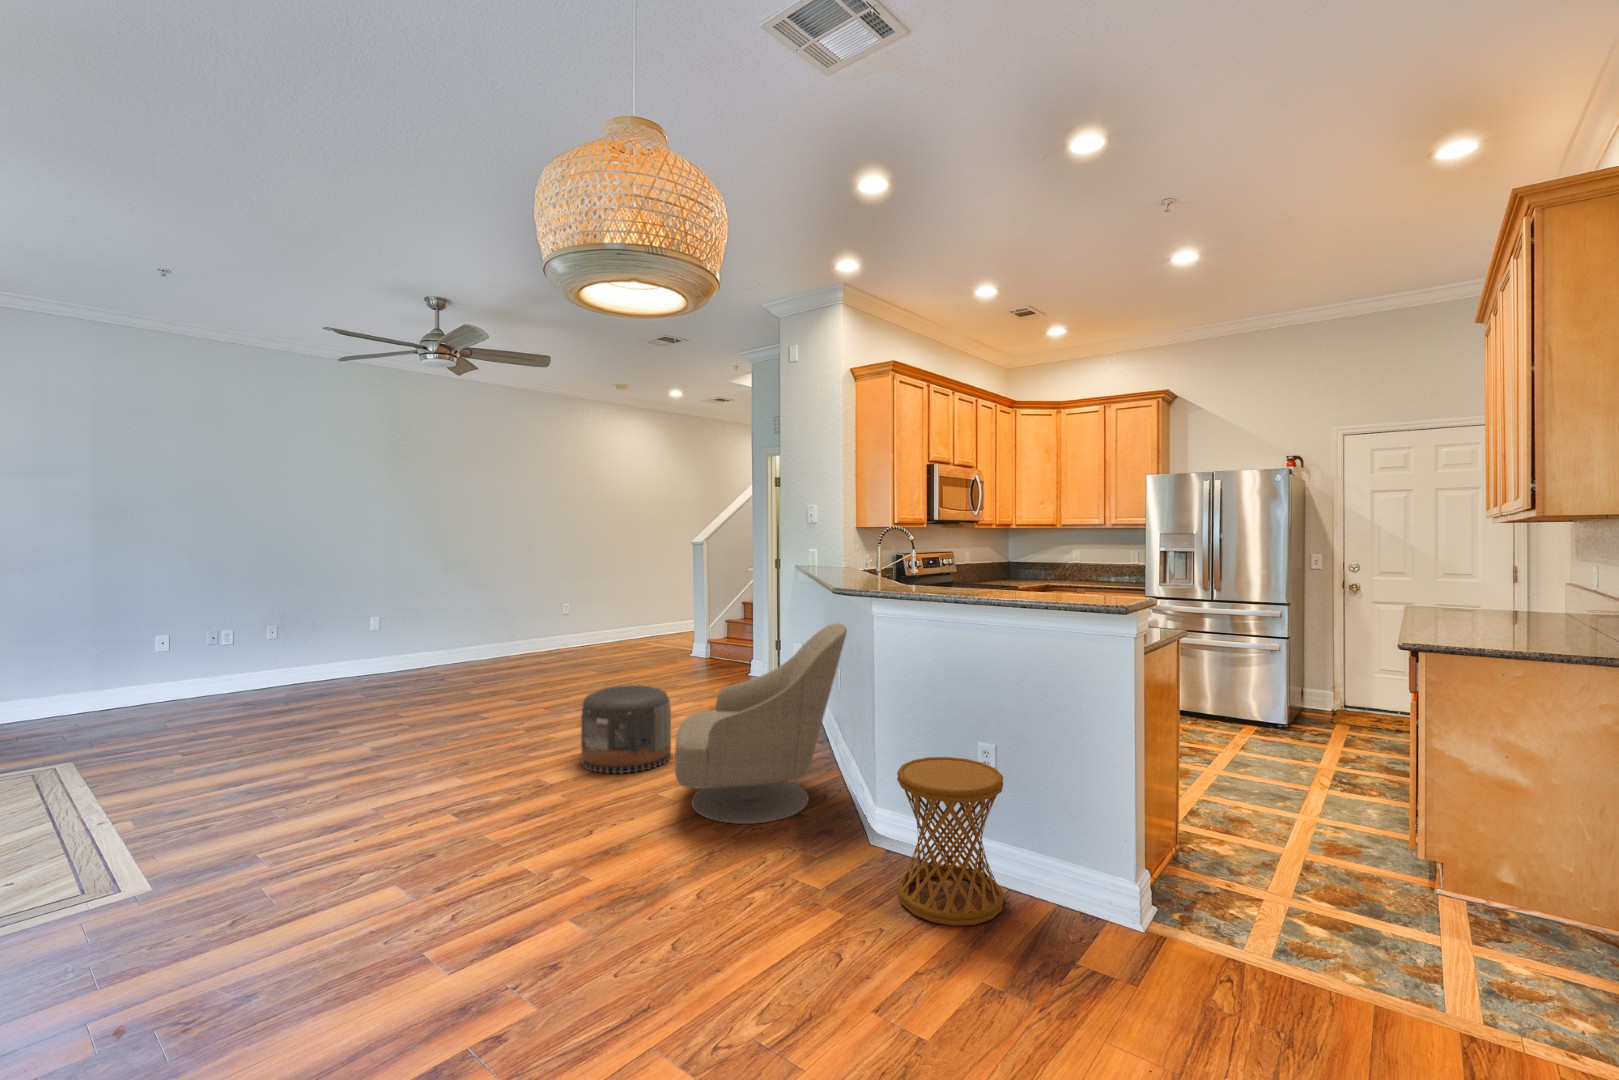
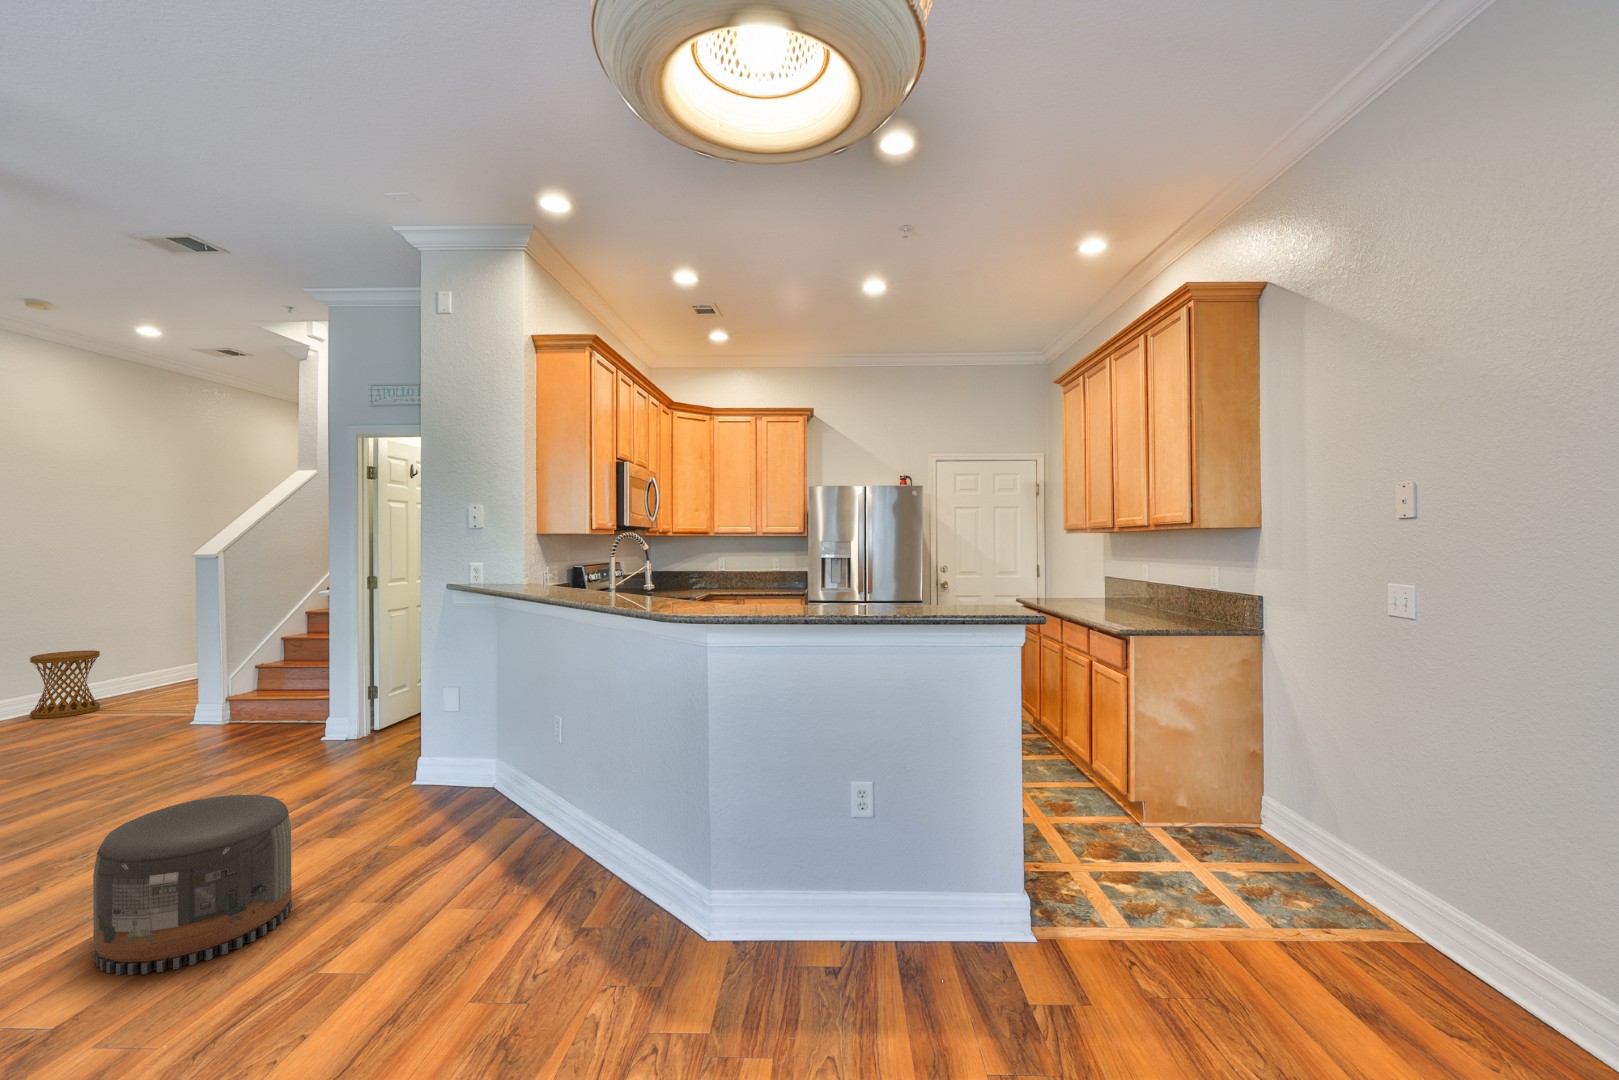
armchair: present [675,623,847,824] -> none [361,660,635,986]
side table: present [897,757,1003,926] -> present [30,650,100,719]

